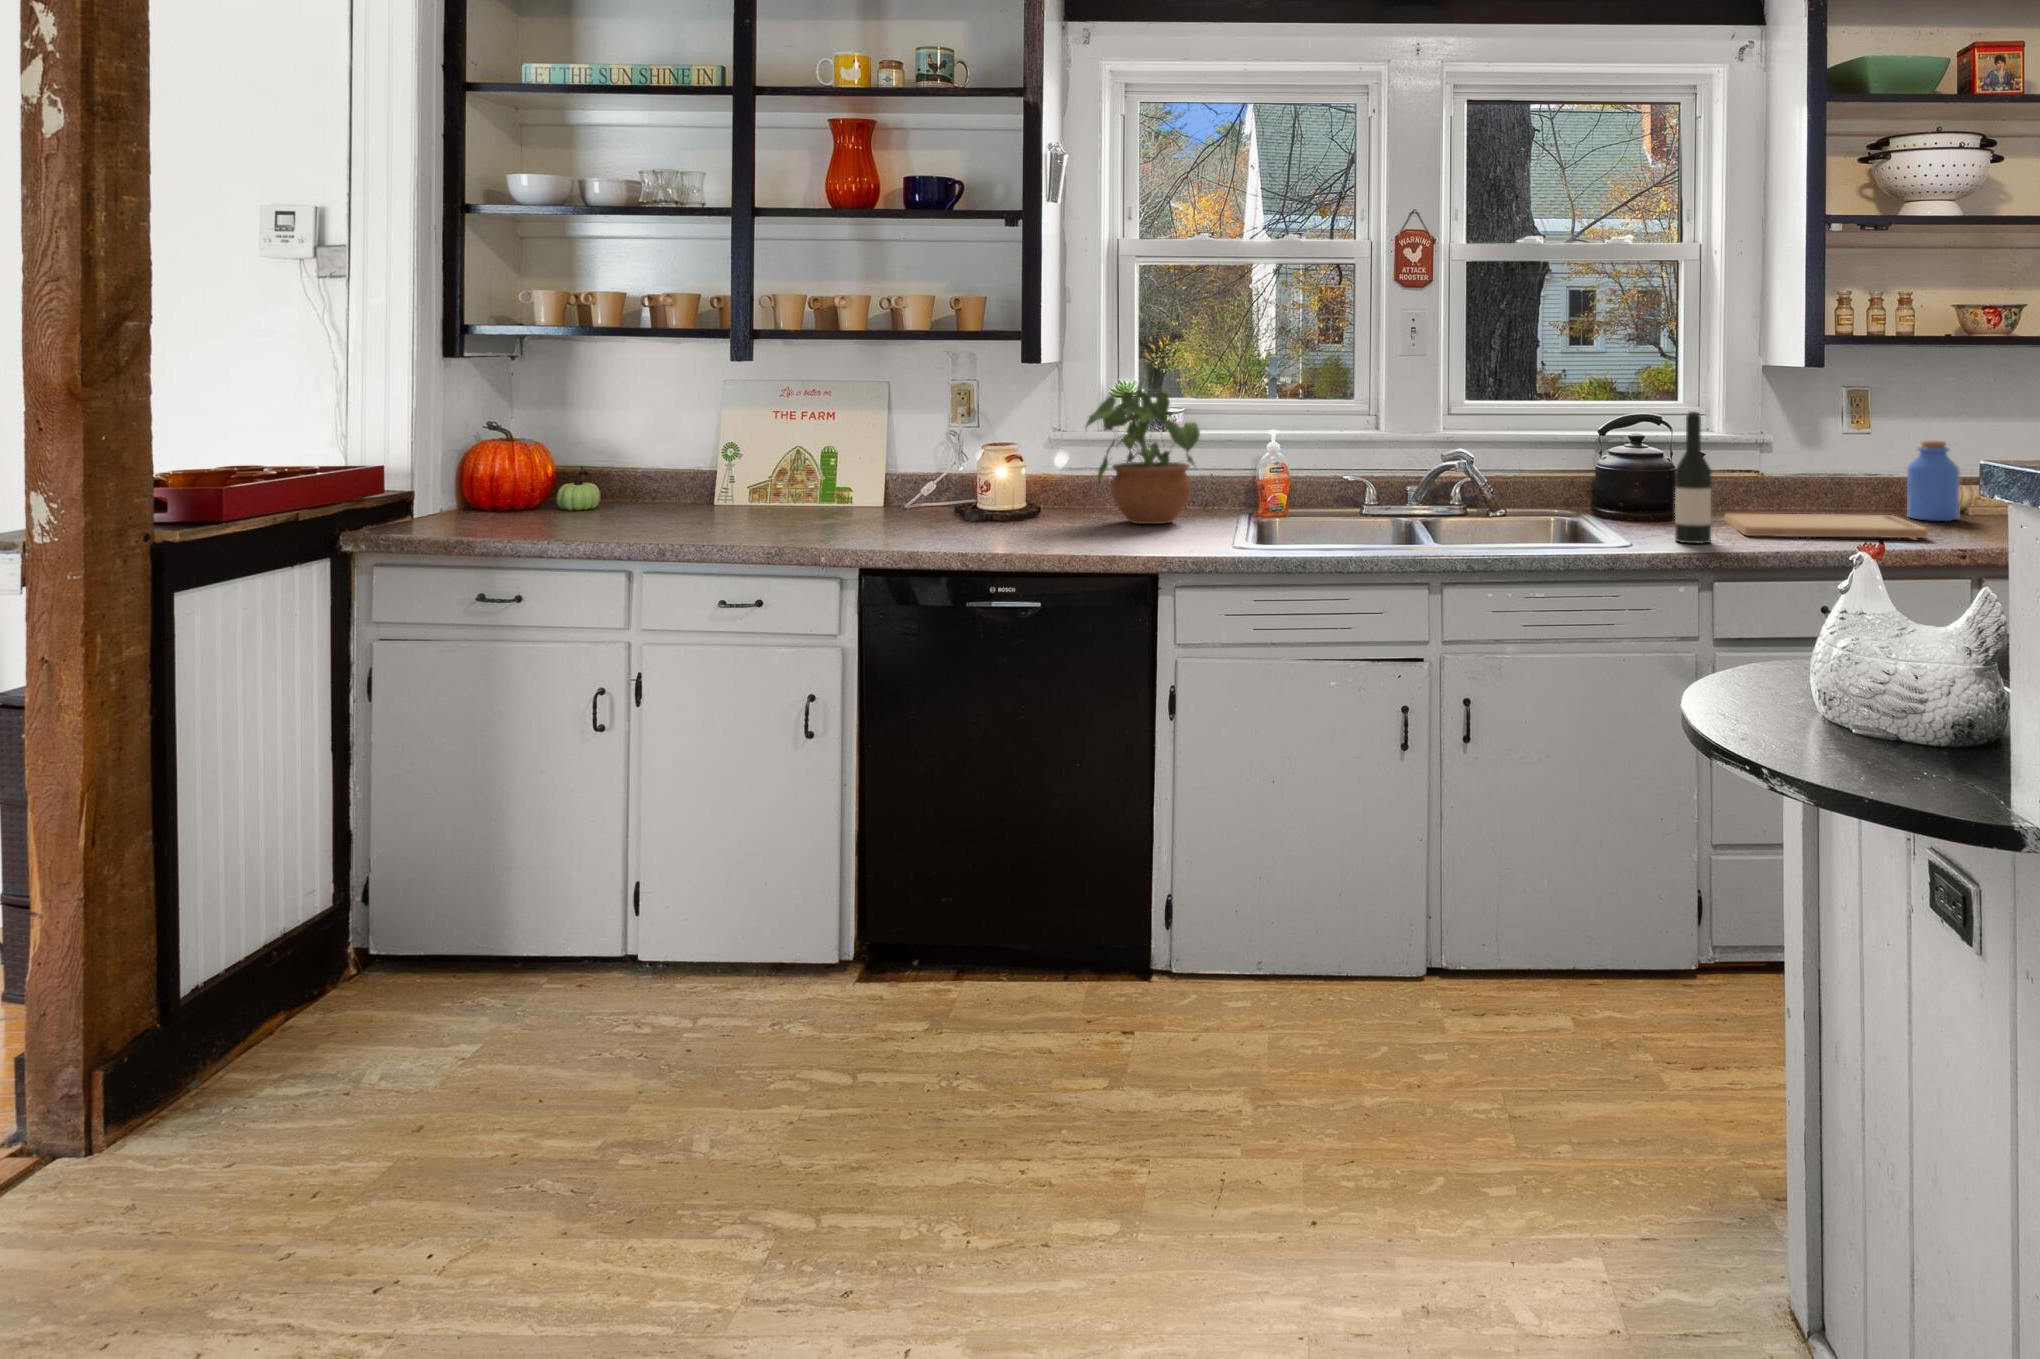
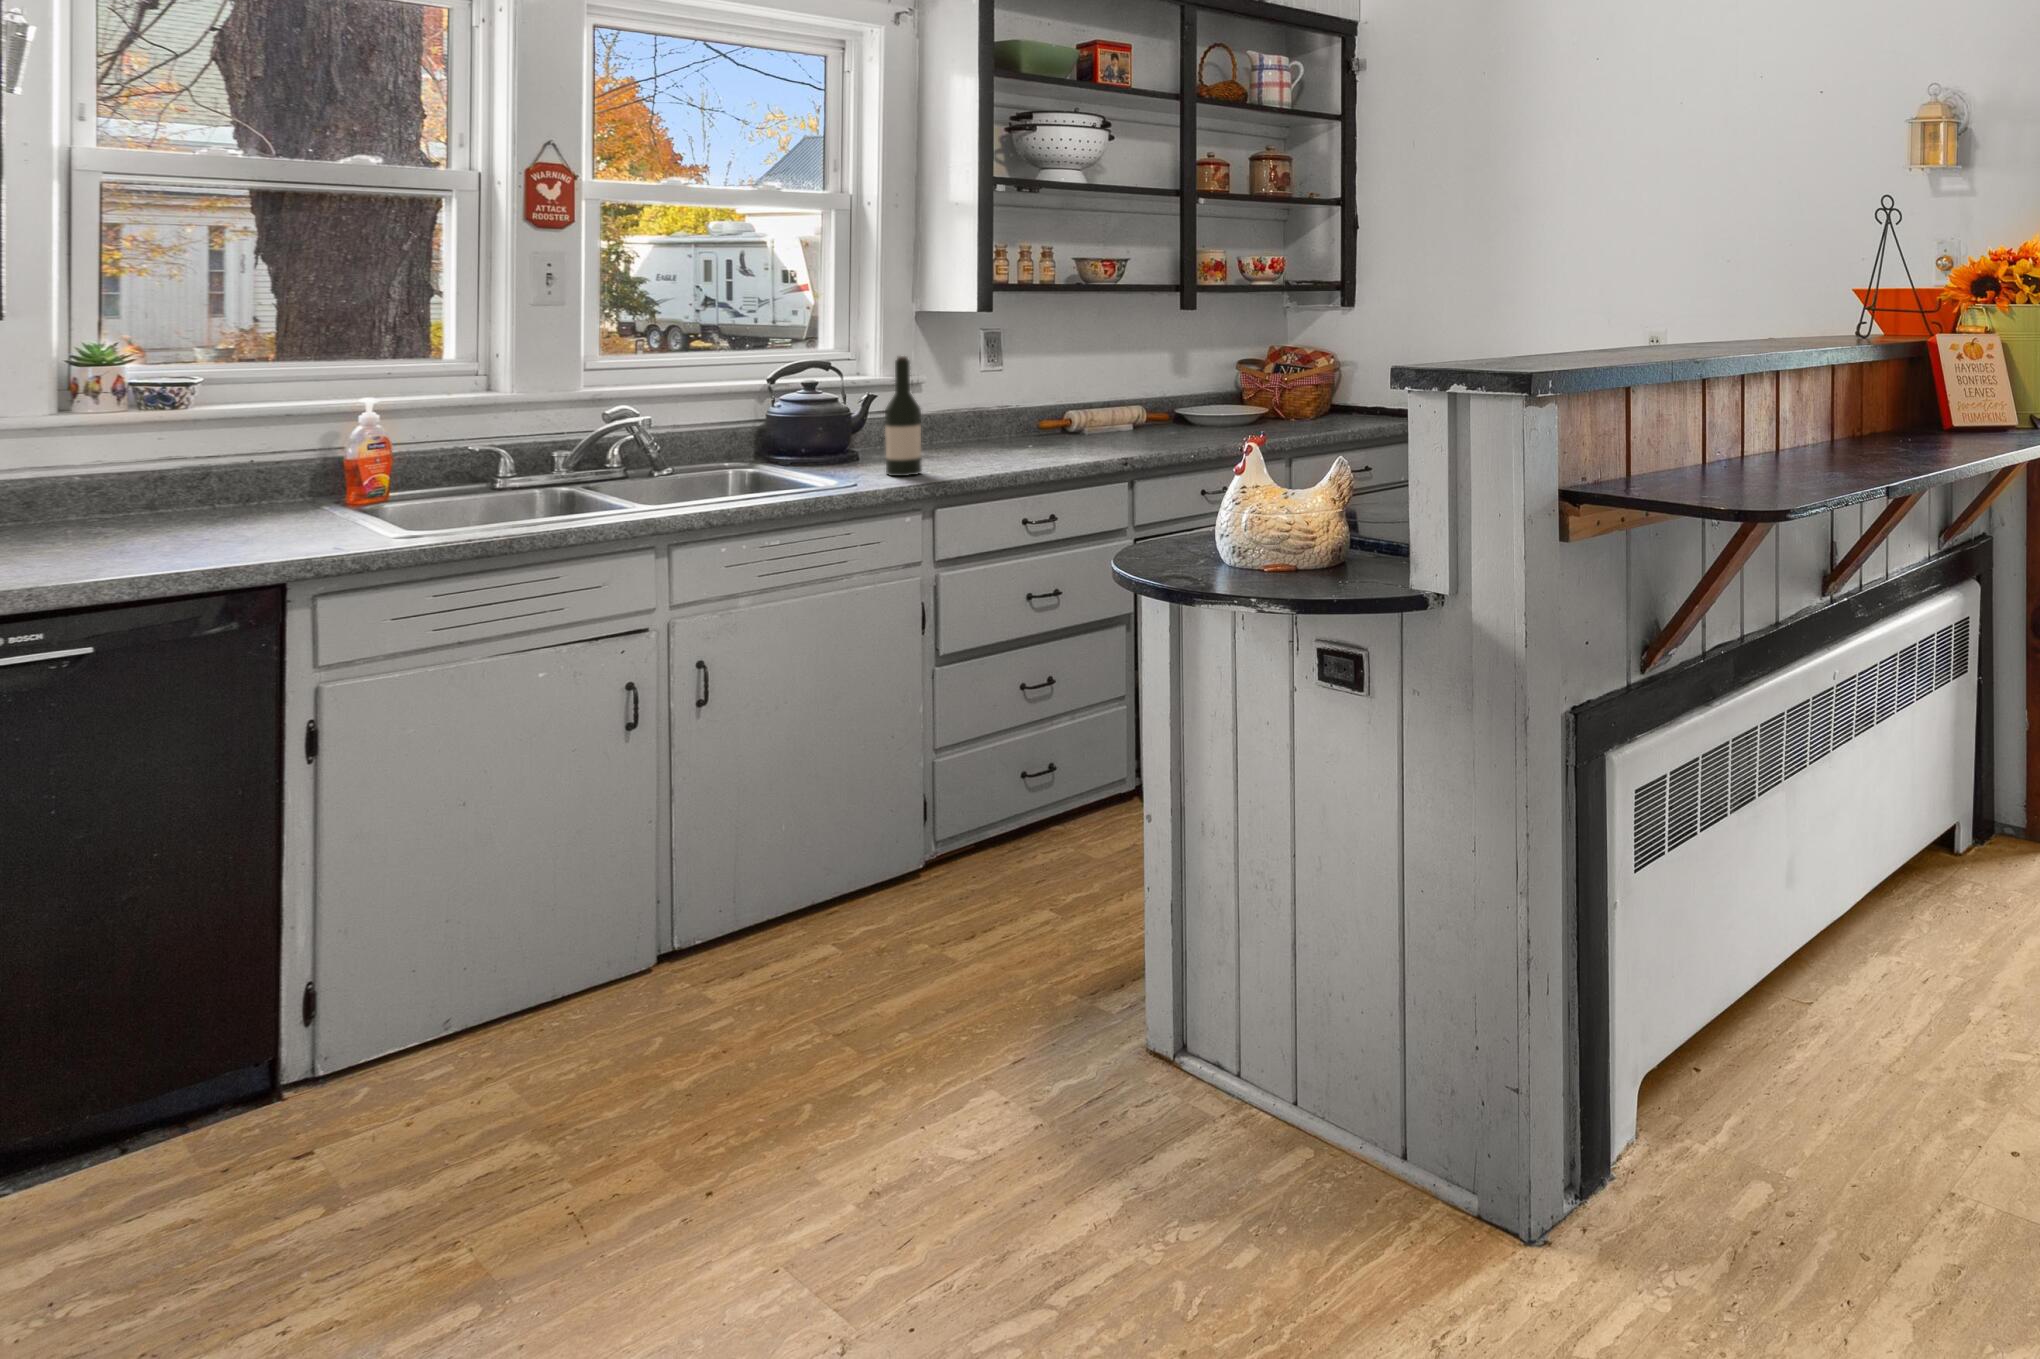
potted plant: present [1086,382,1200,524] -> none [73,341,293,528]
jar: present [1907,441,1960,521] -> none [1043,369,1085,435]
cutting board: present [1724,514,1928,538] -> none [902,433,1085,463]

